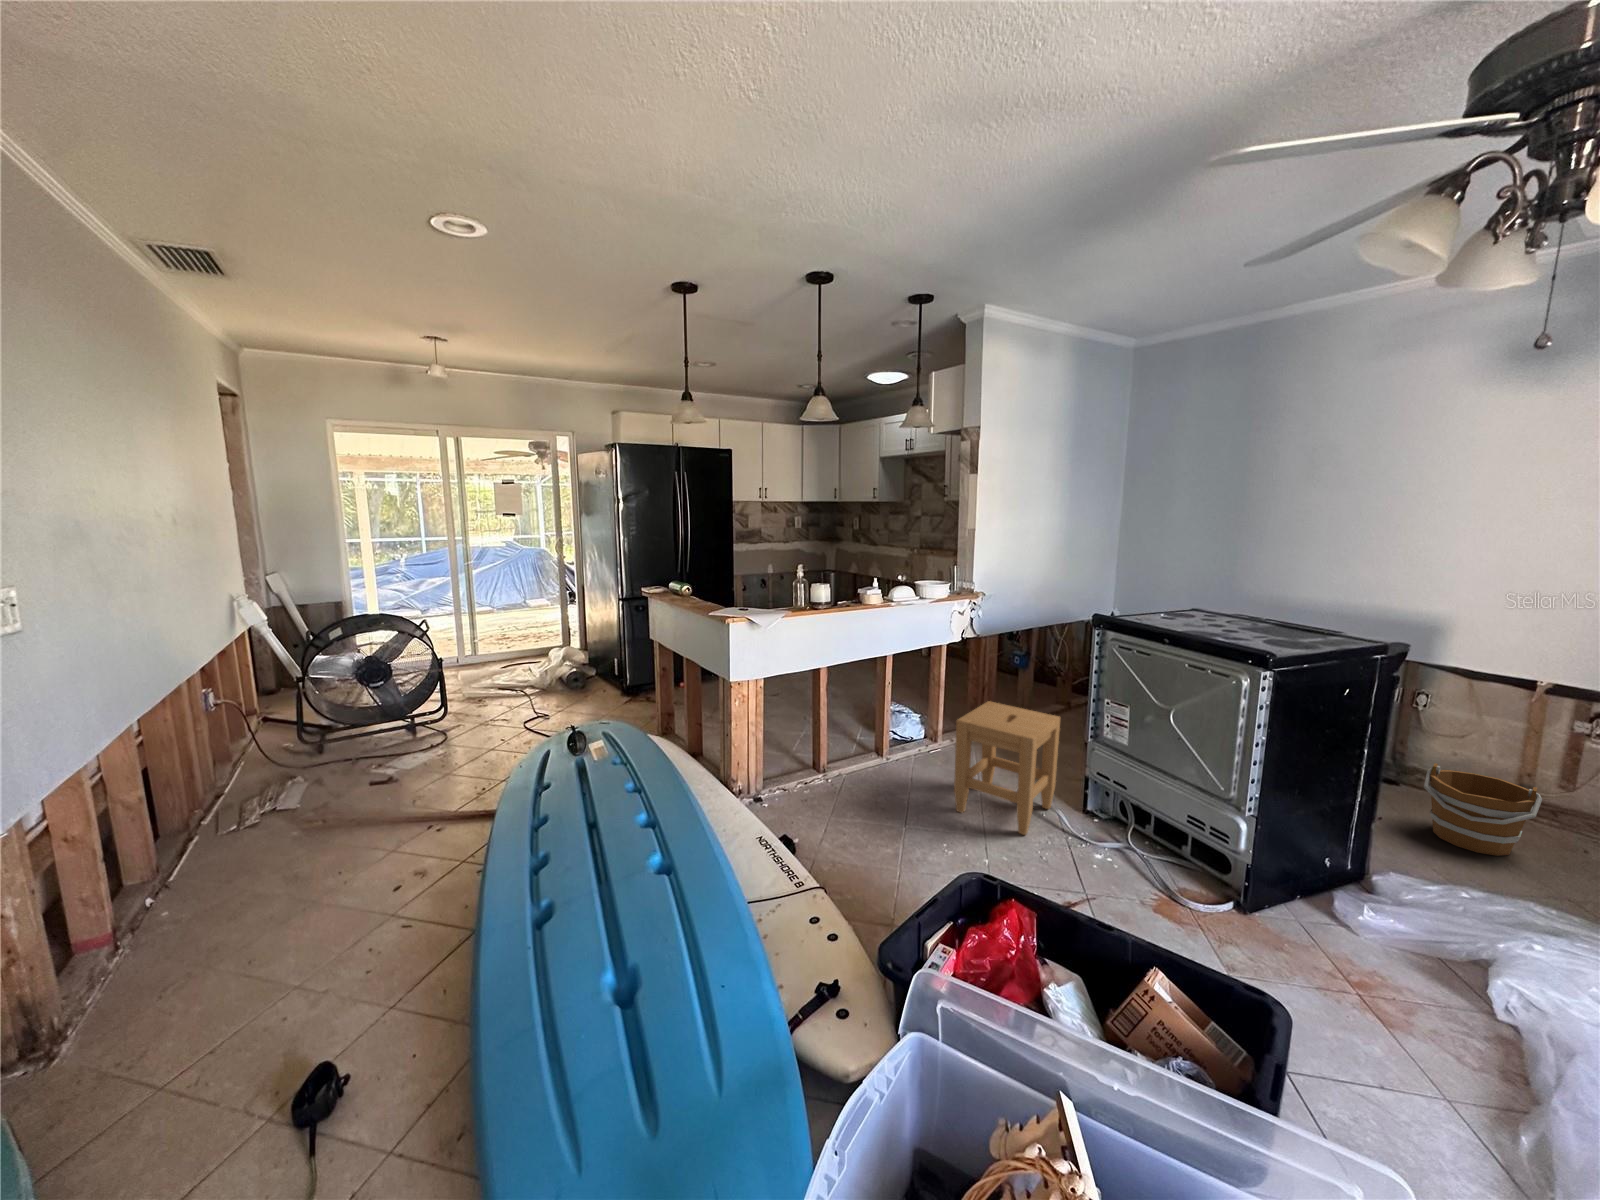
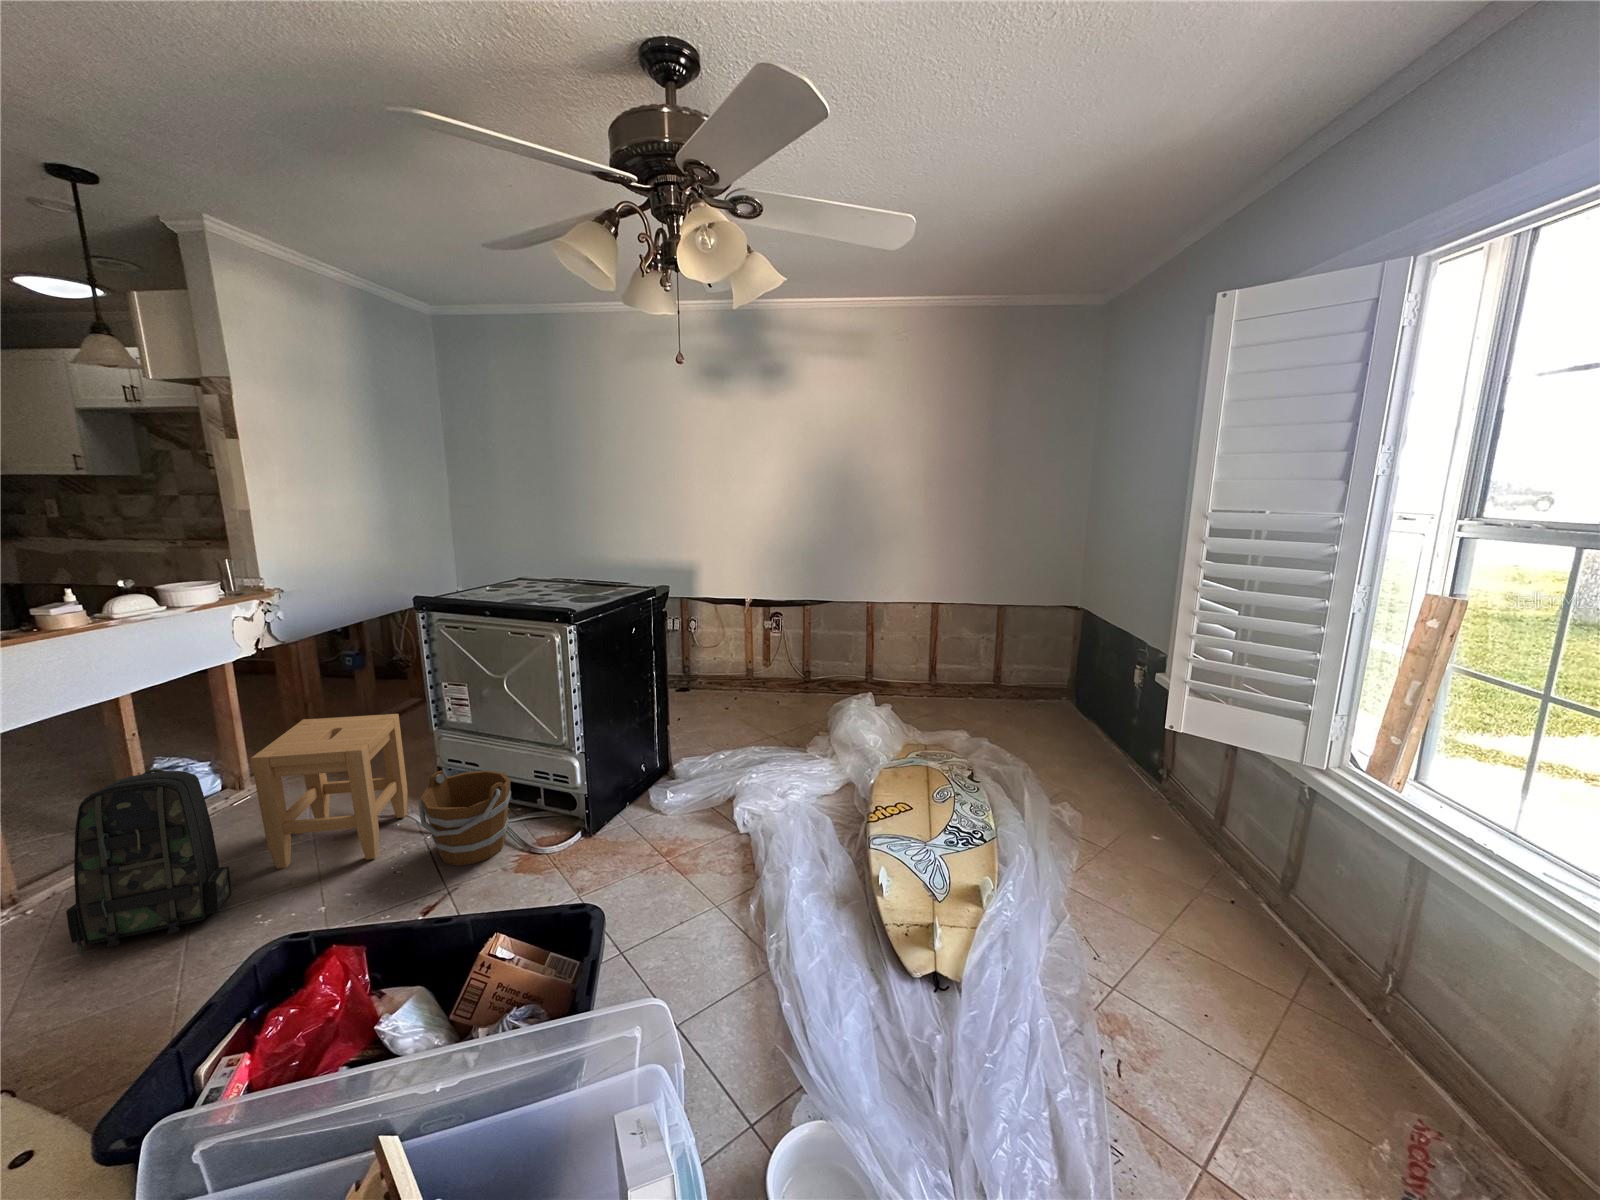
backpack: none [850,709,932,829] -> present [66,769,231,954]
bucket: present [1424,763,1542,856] -> present [418,770,511,866]

